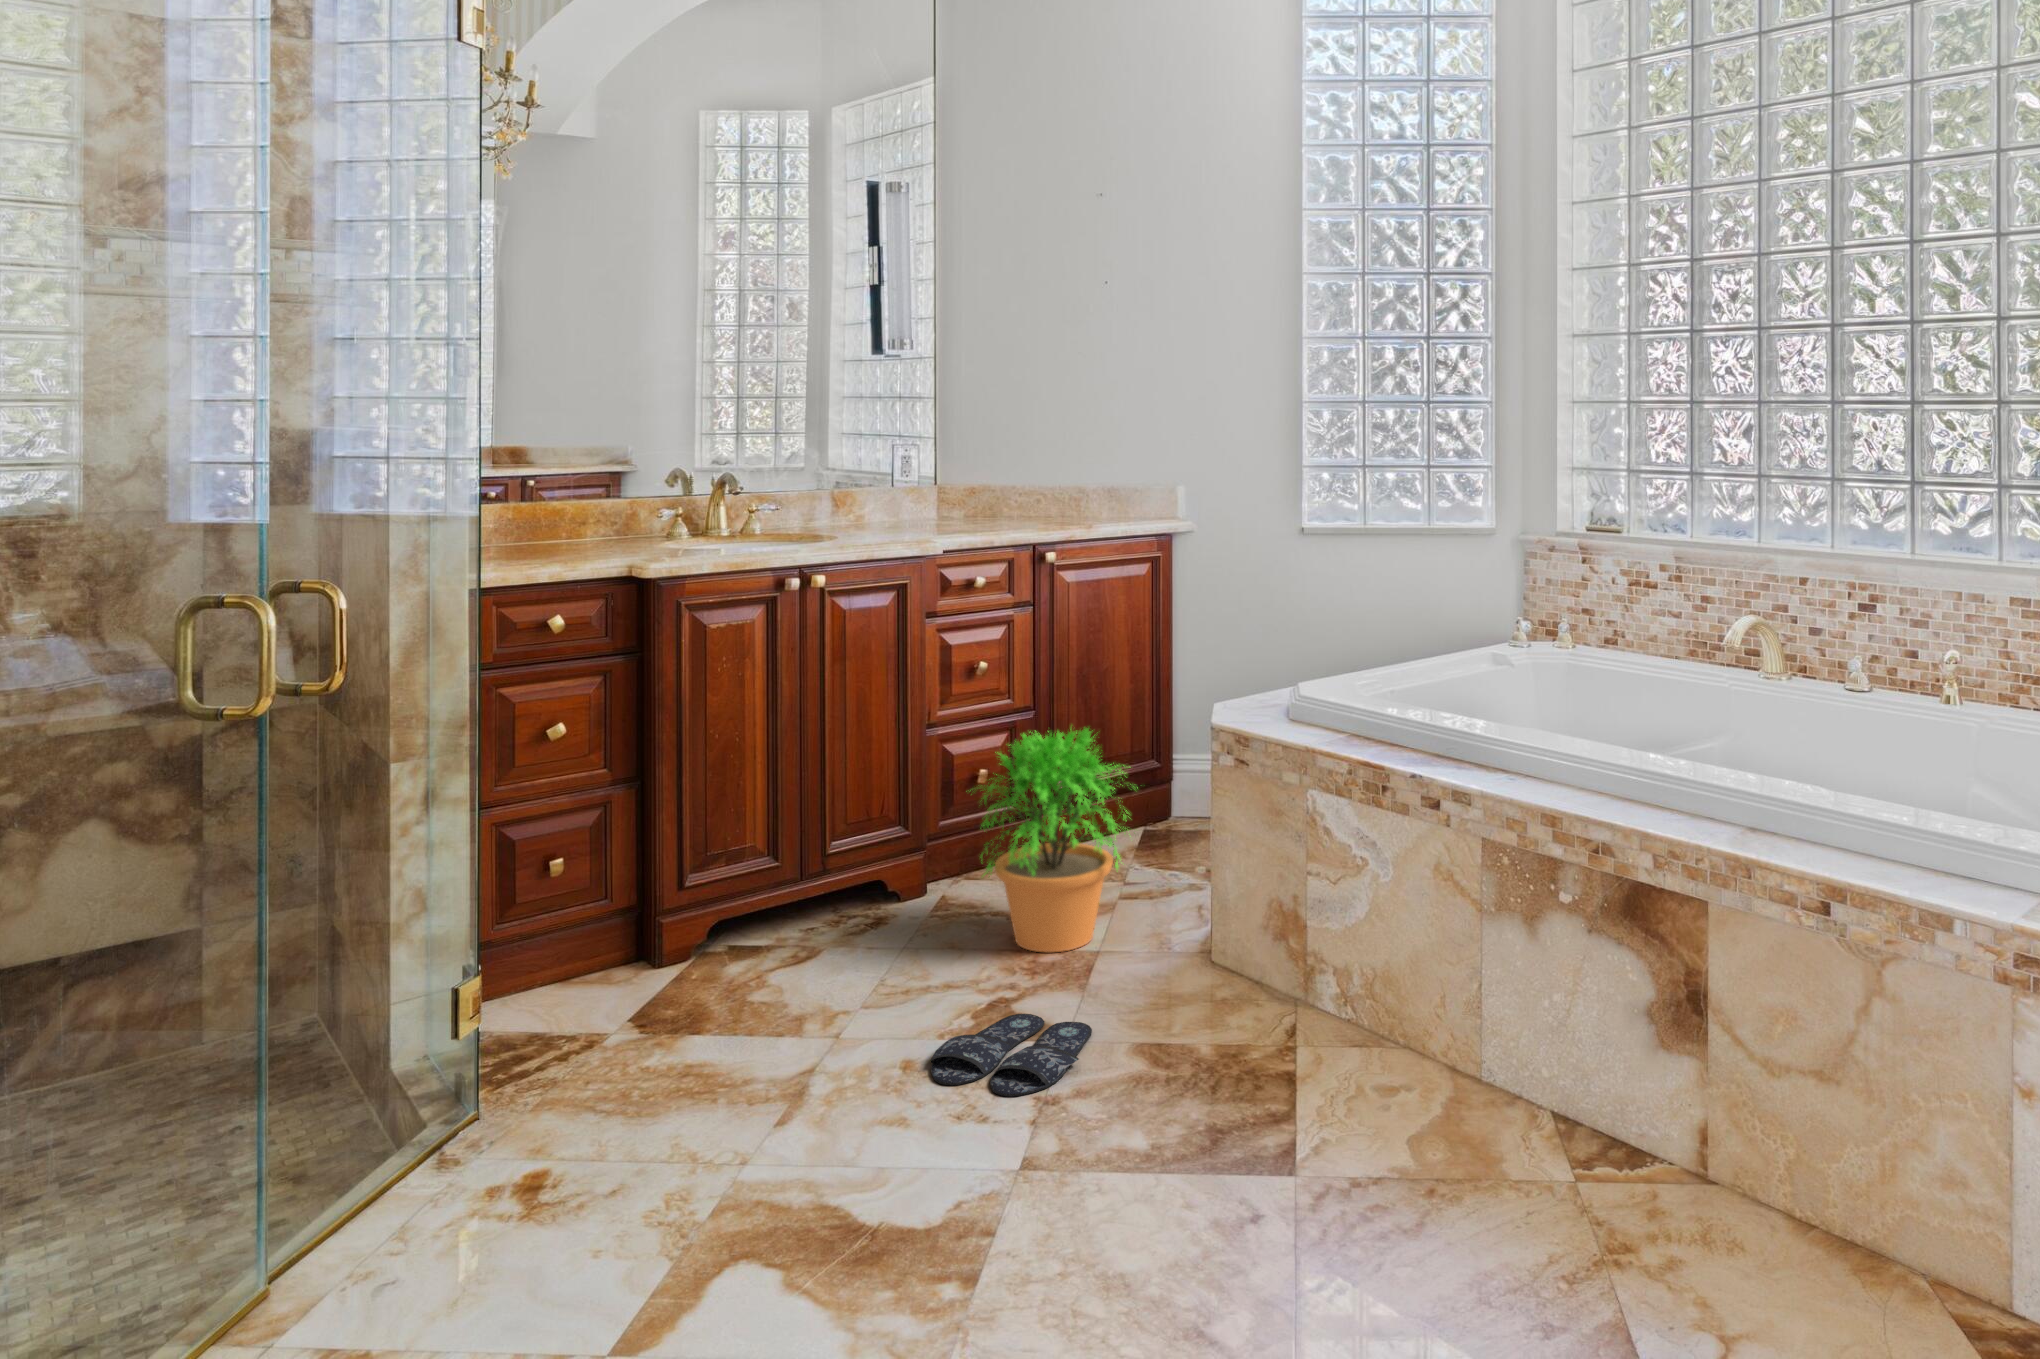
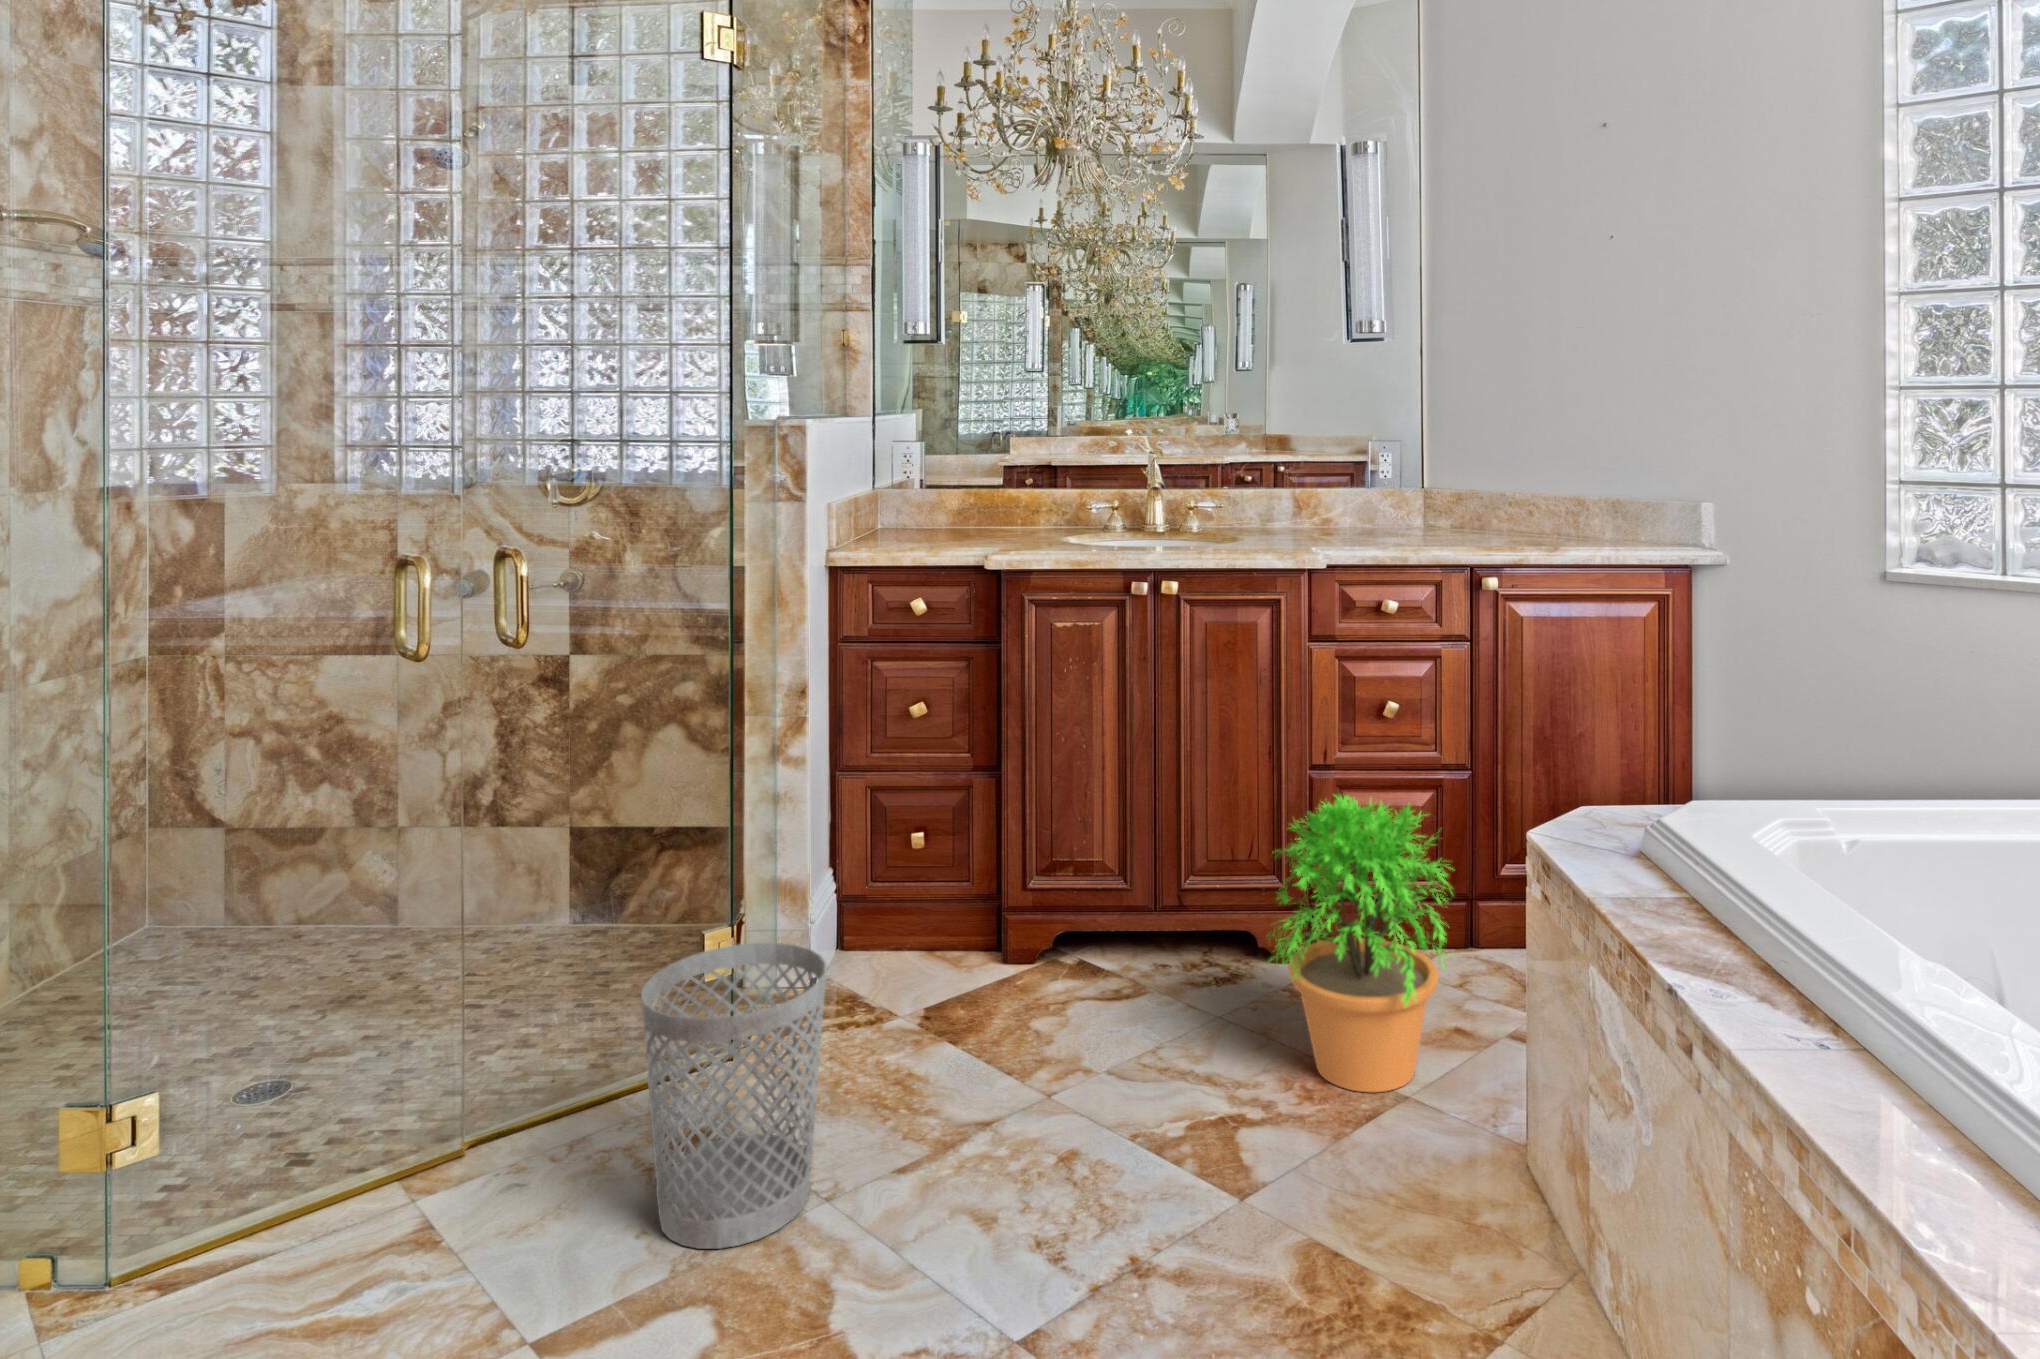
wastebasket: none [614,930,789,1200] -> present [641,943,827,1249]
slippers: present [931,1014,1092,1097] -> none [1017,1156,1245,1285]

